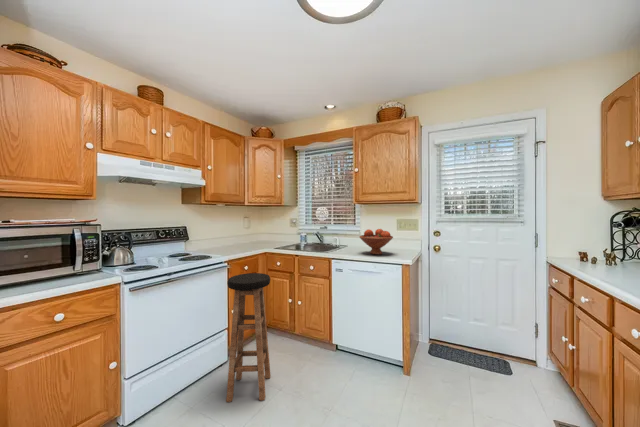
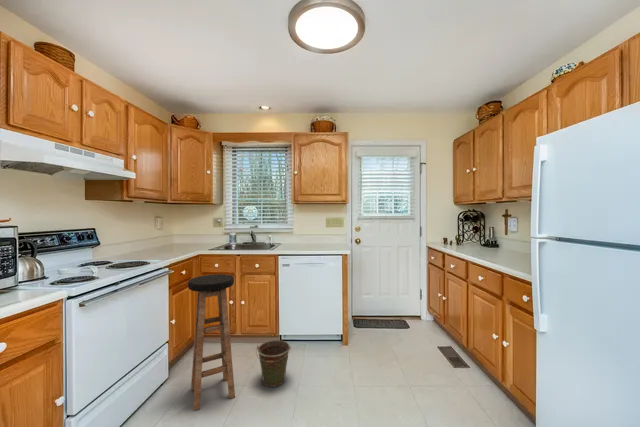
fruit bowl: present [360,229,393,254] -> none [301,226,330,249]
bucket: none [289,350,325,402] -> present [257,340,291,387]

